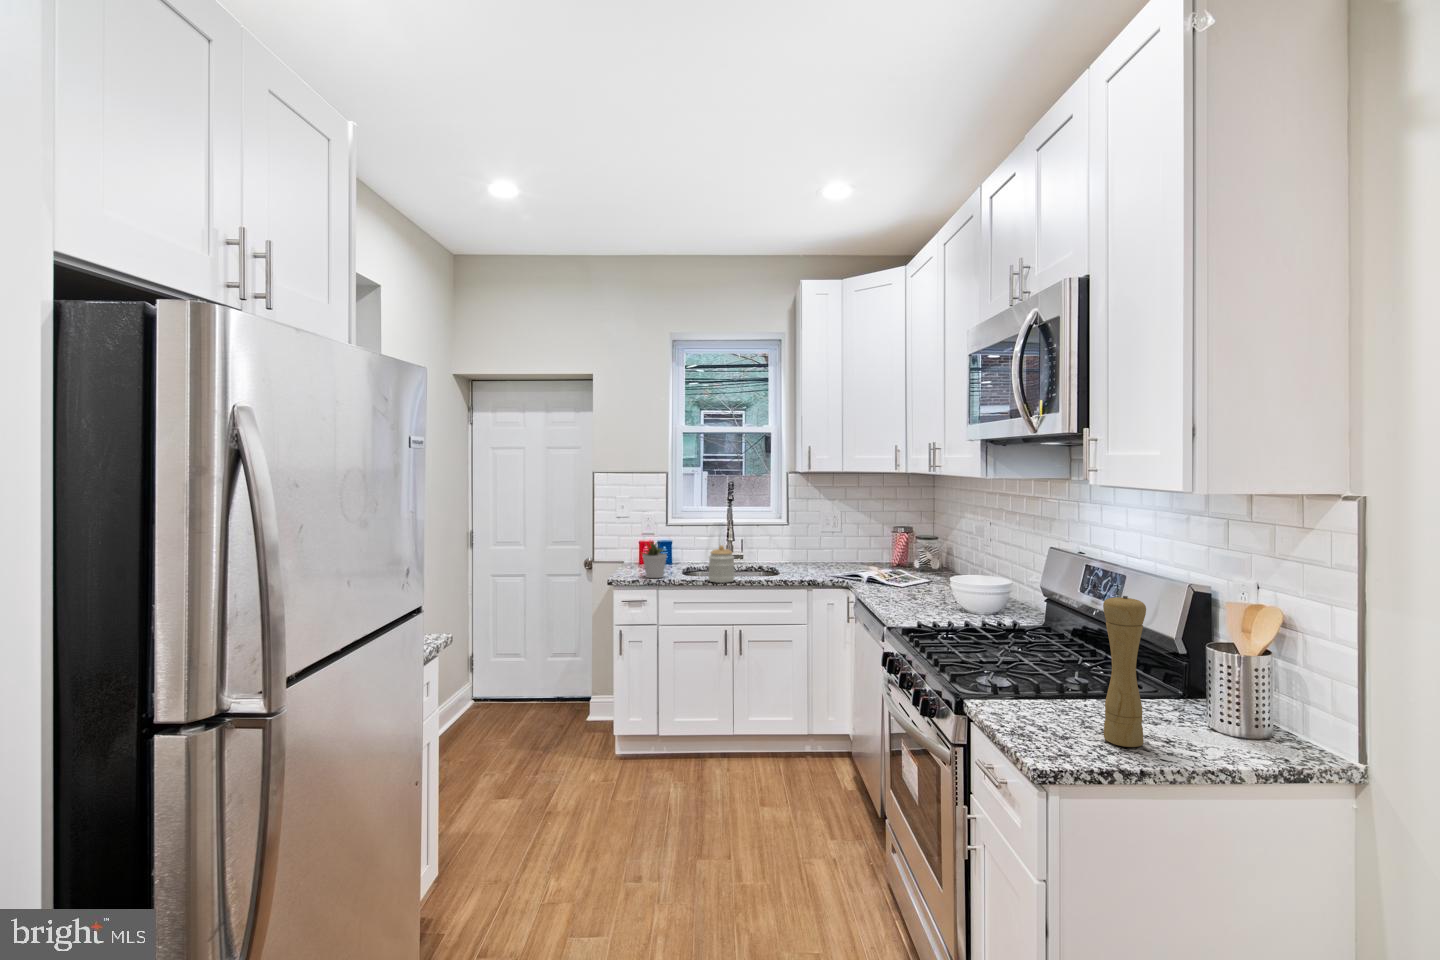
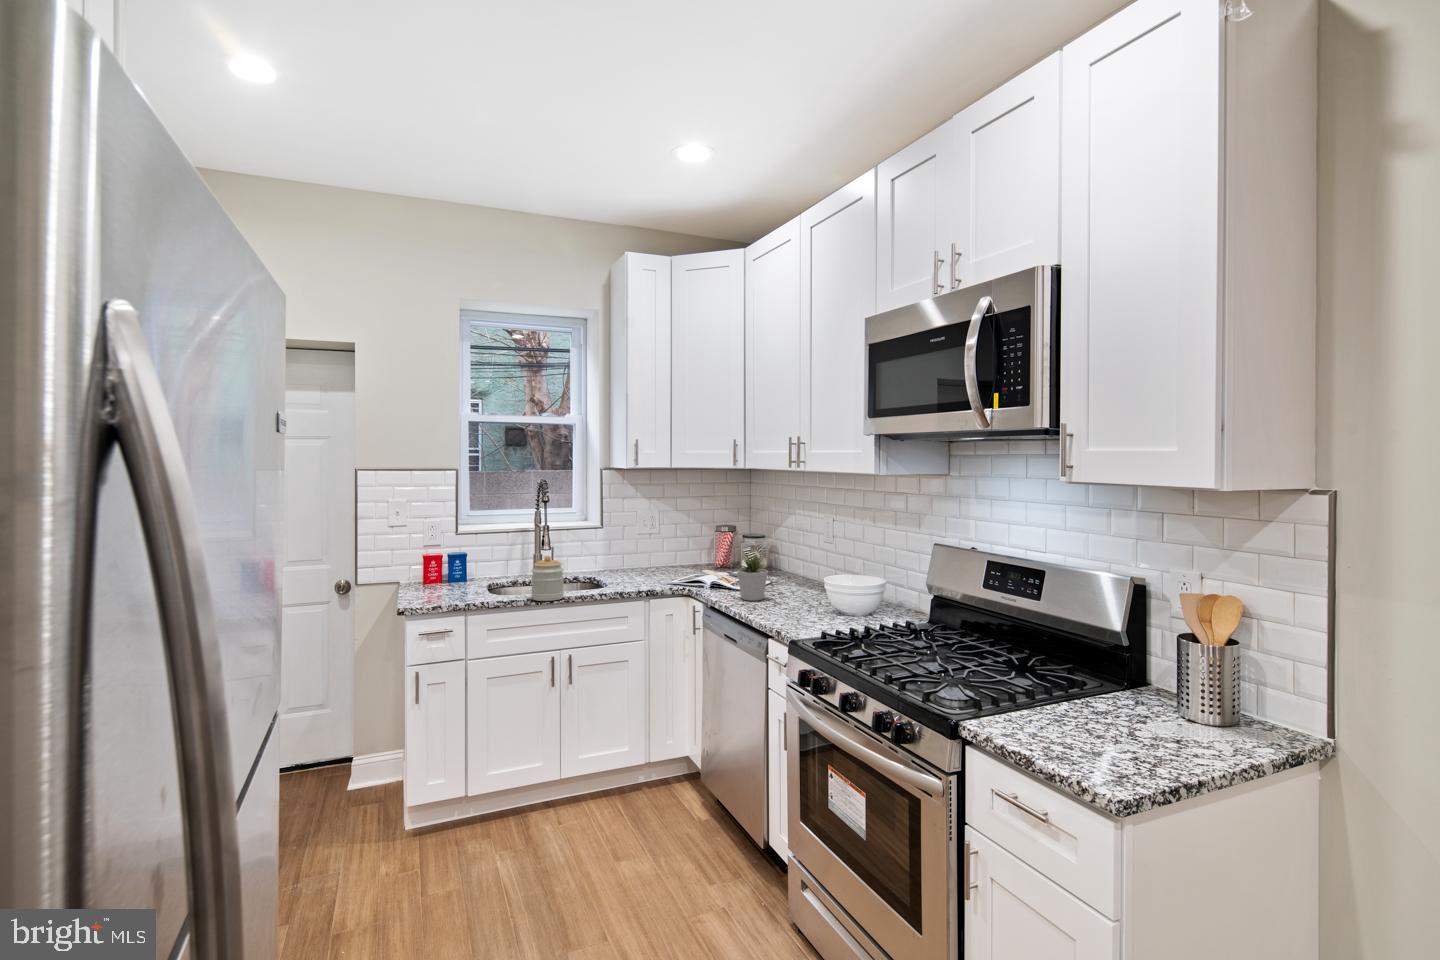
potted plant: present [642,542,667,578] -> present [737,555,768,601]
pepper mill: present [1103,596,1146,747] -> none [1132,598,1177,756]

